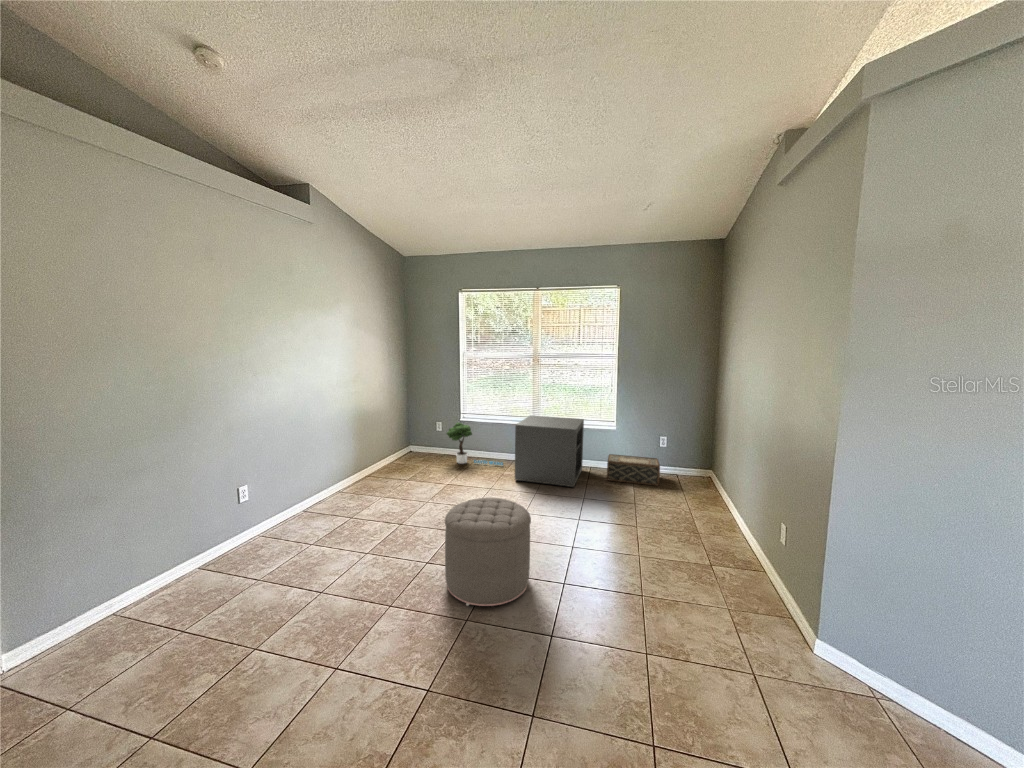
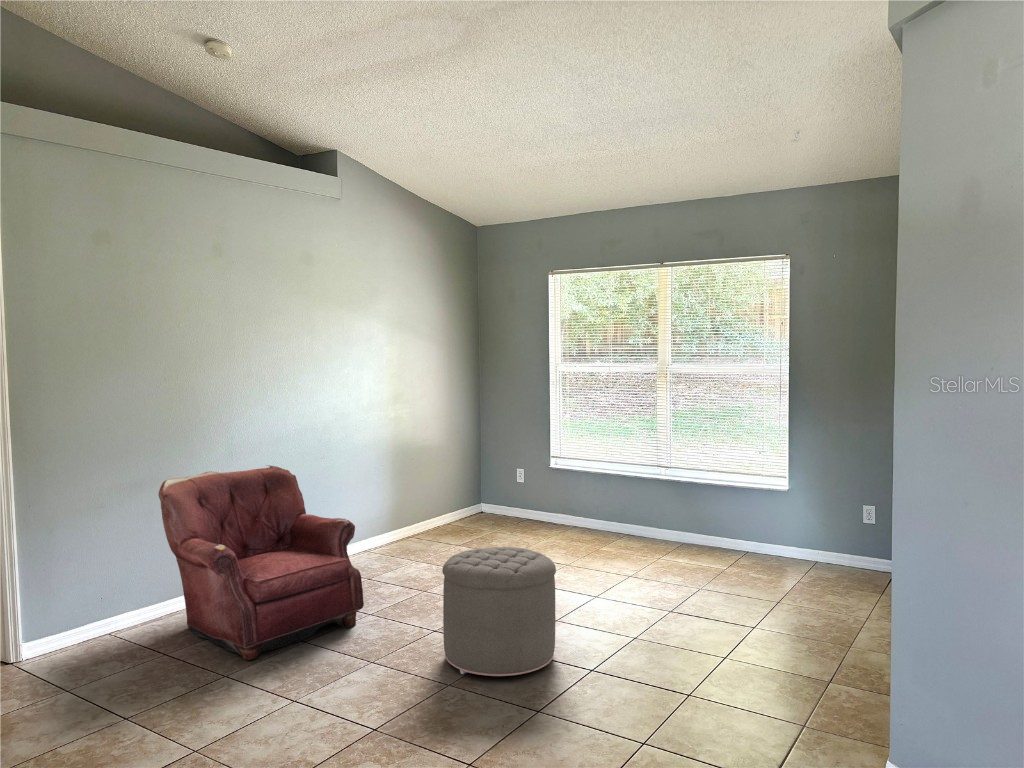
storage cabinet: present [515,415,584,487] -> none [611,460,733,571]
potted tree: present [447,423,503,465] -> none [523,469,607,538]
armchair: none [162,441,366,625] -> present [158,465,364,660]
woven basket: present [607,454,660,486] -> none [763,527,859,580]

